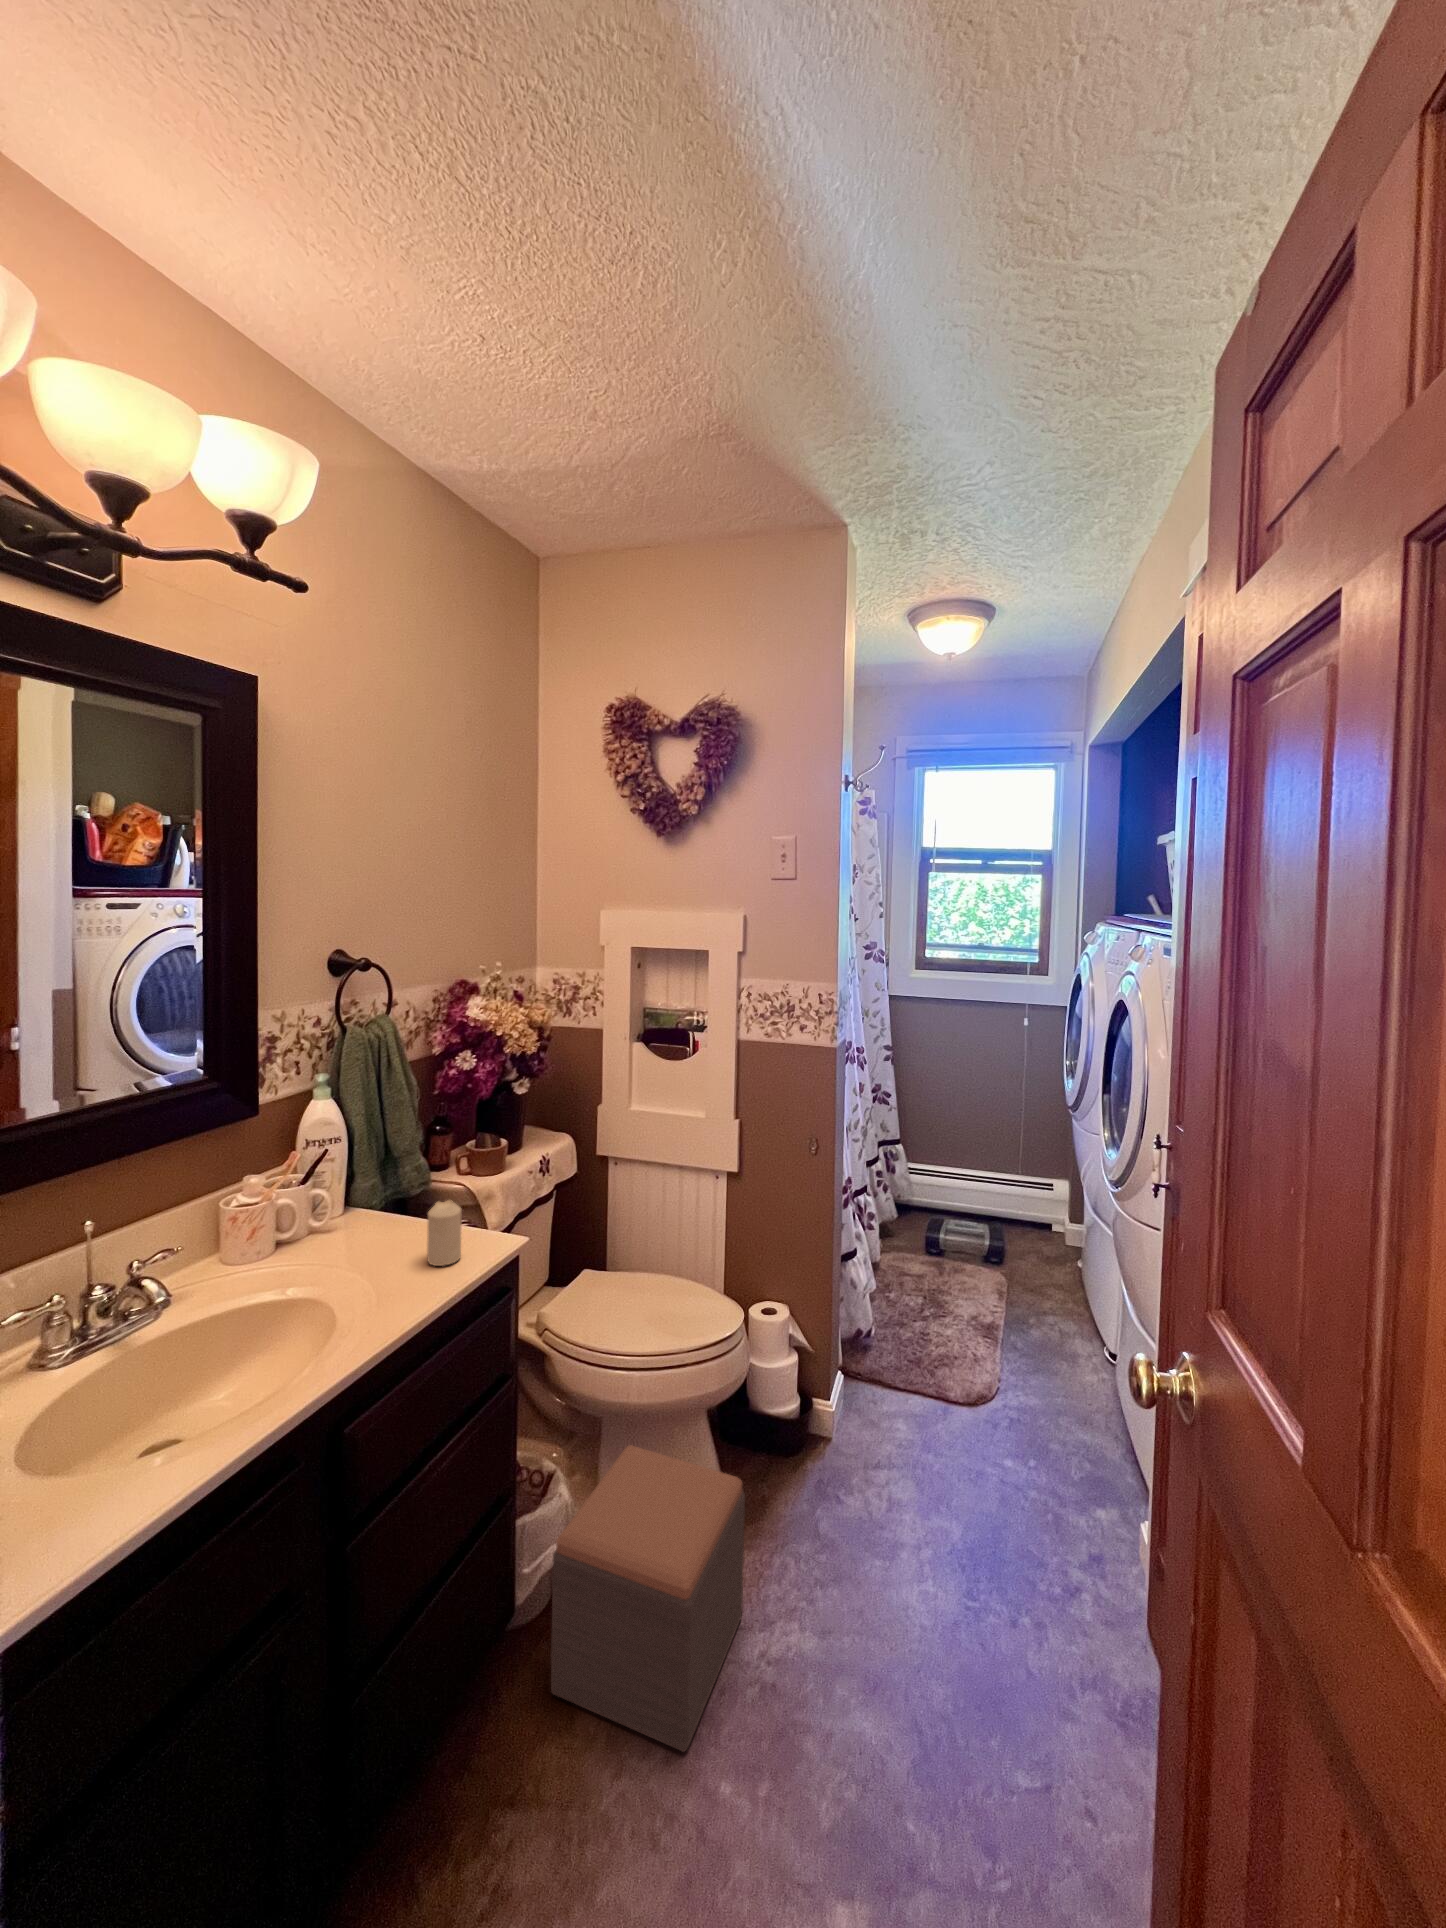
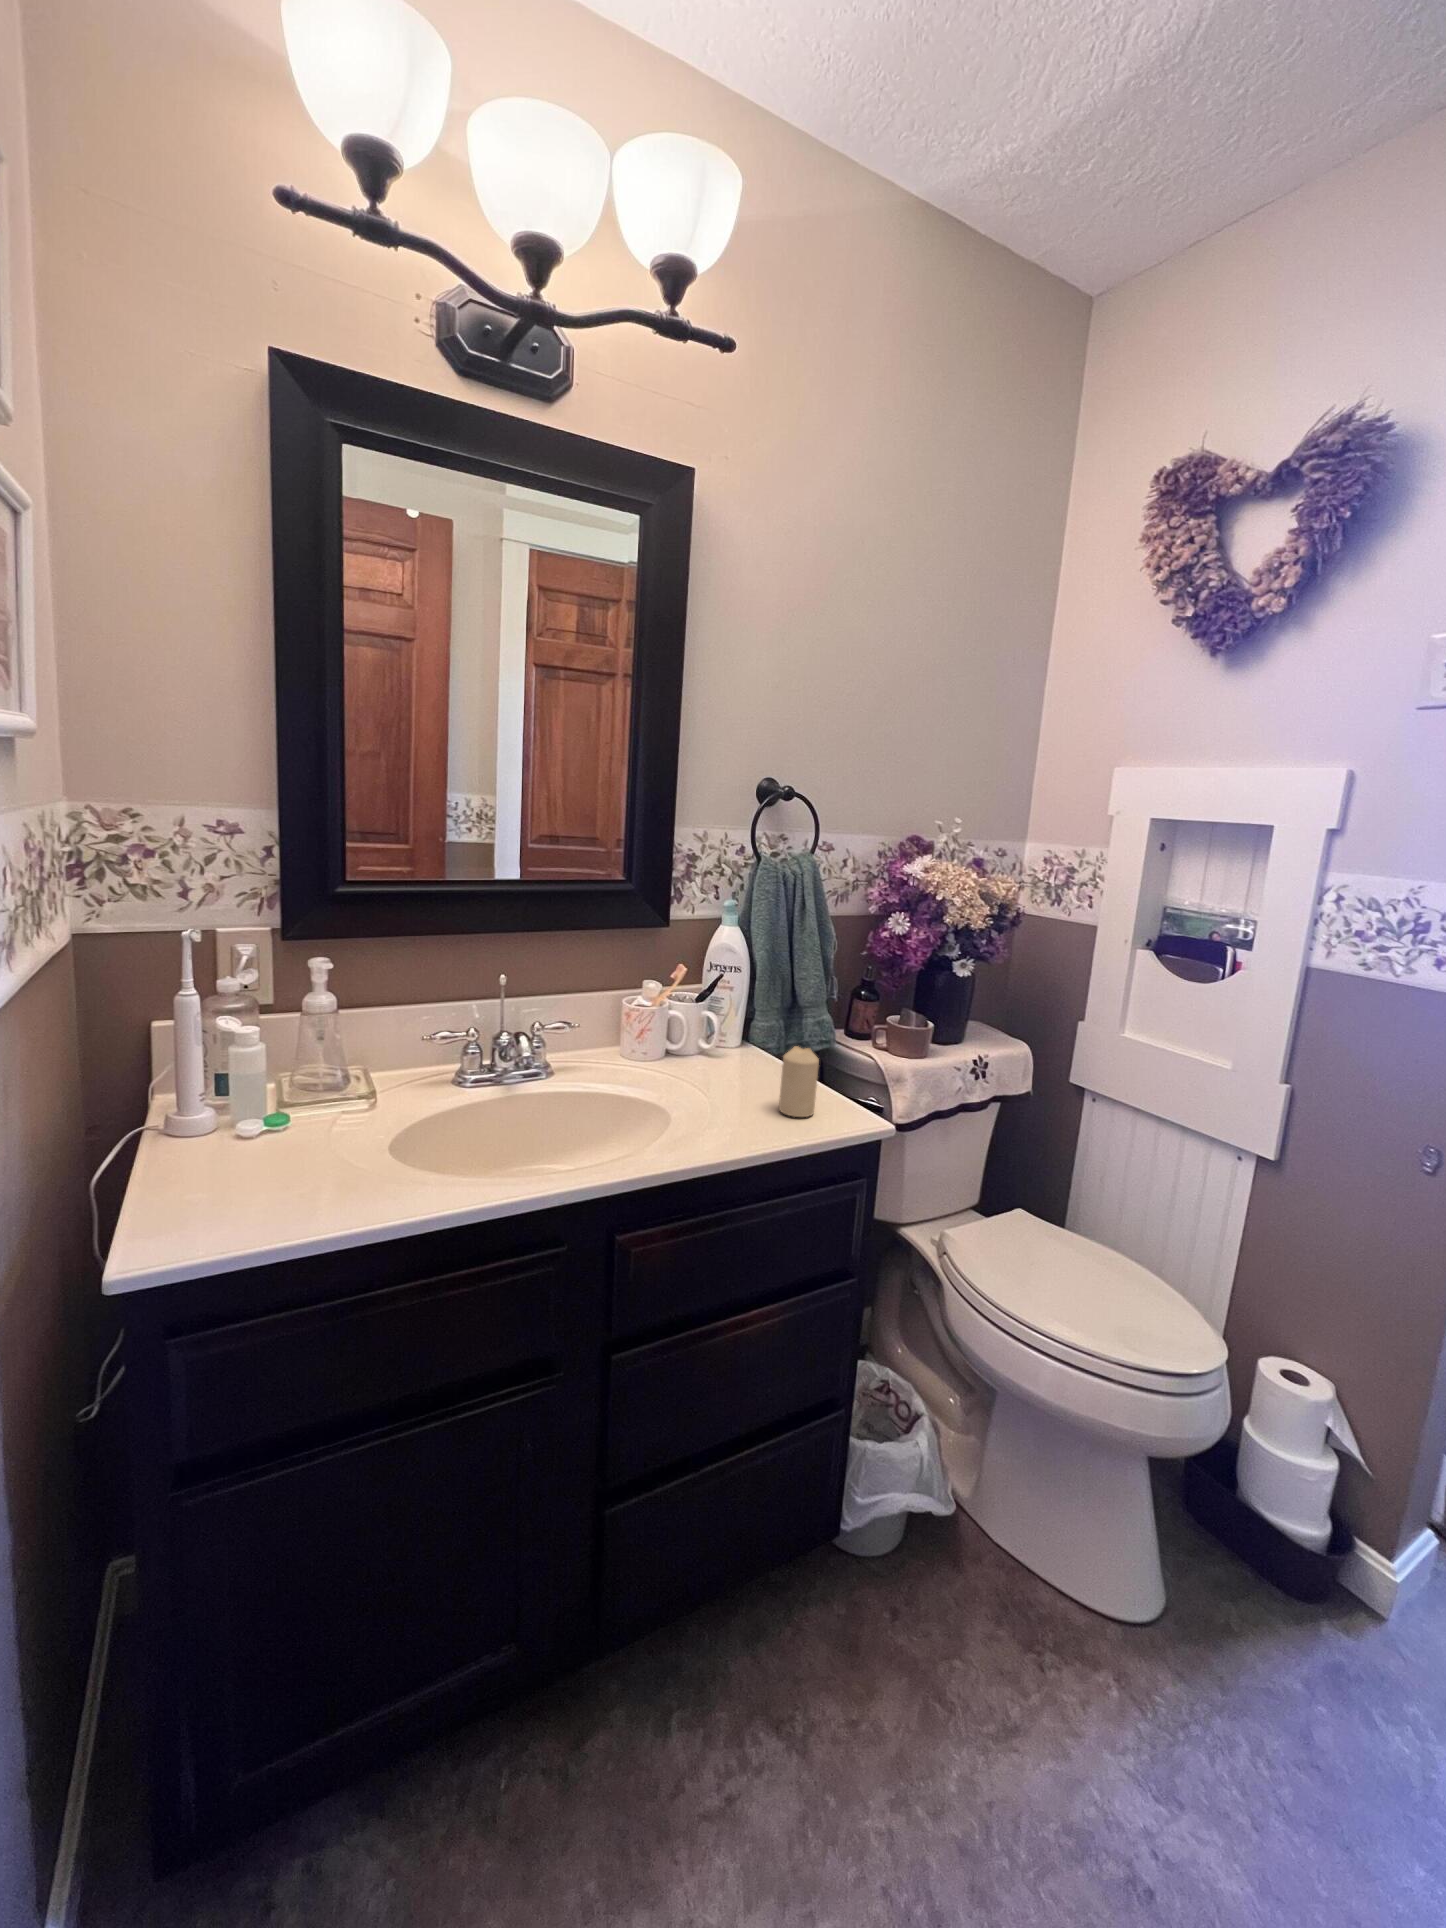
footstool: present [551,1445,745,1751] -> none [858,1436,1156,1840]

